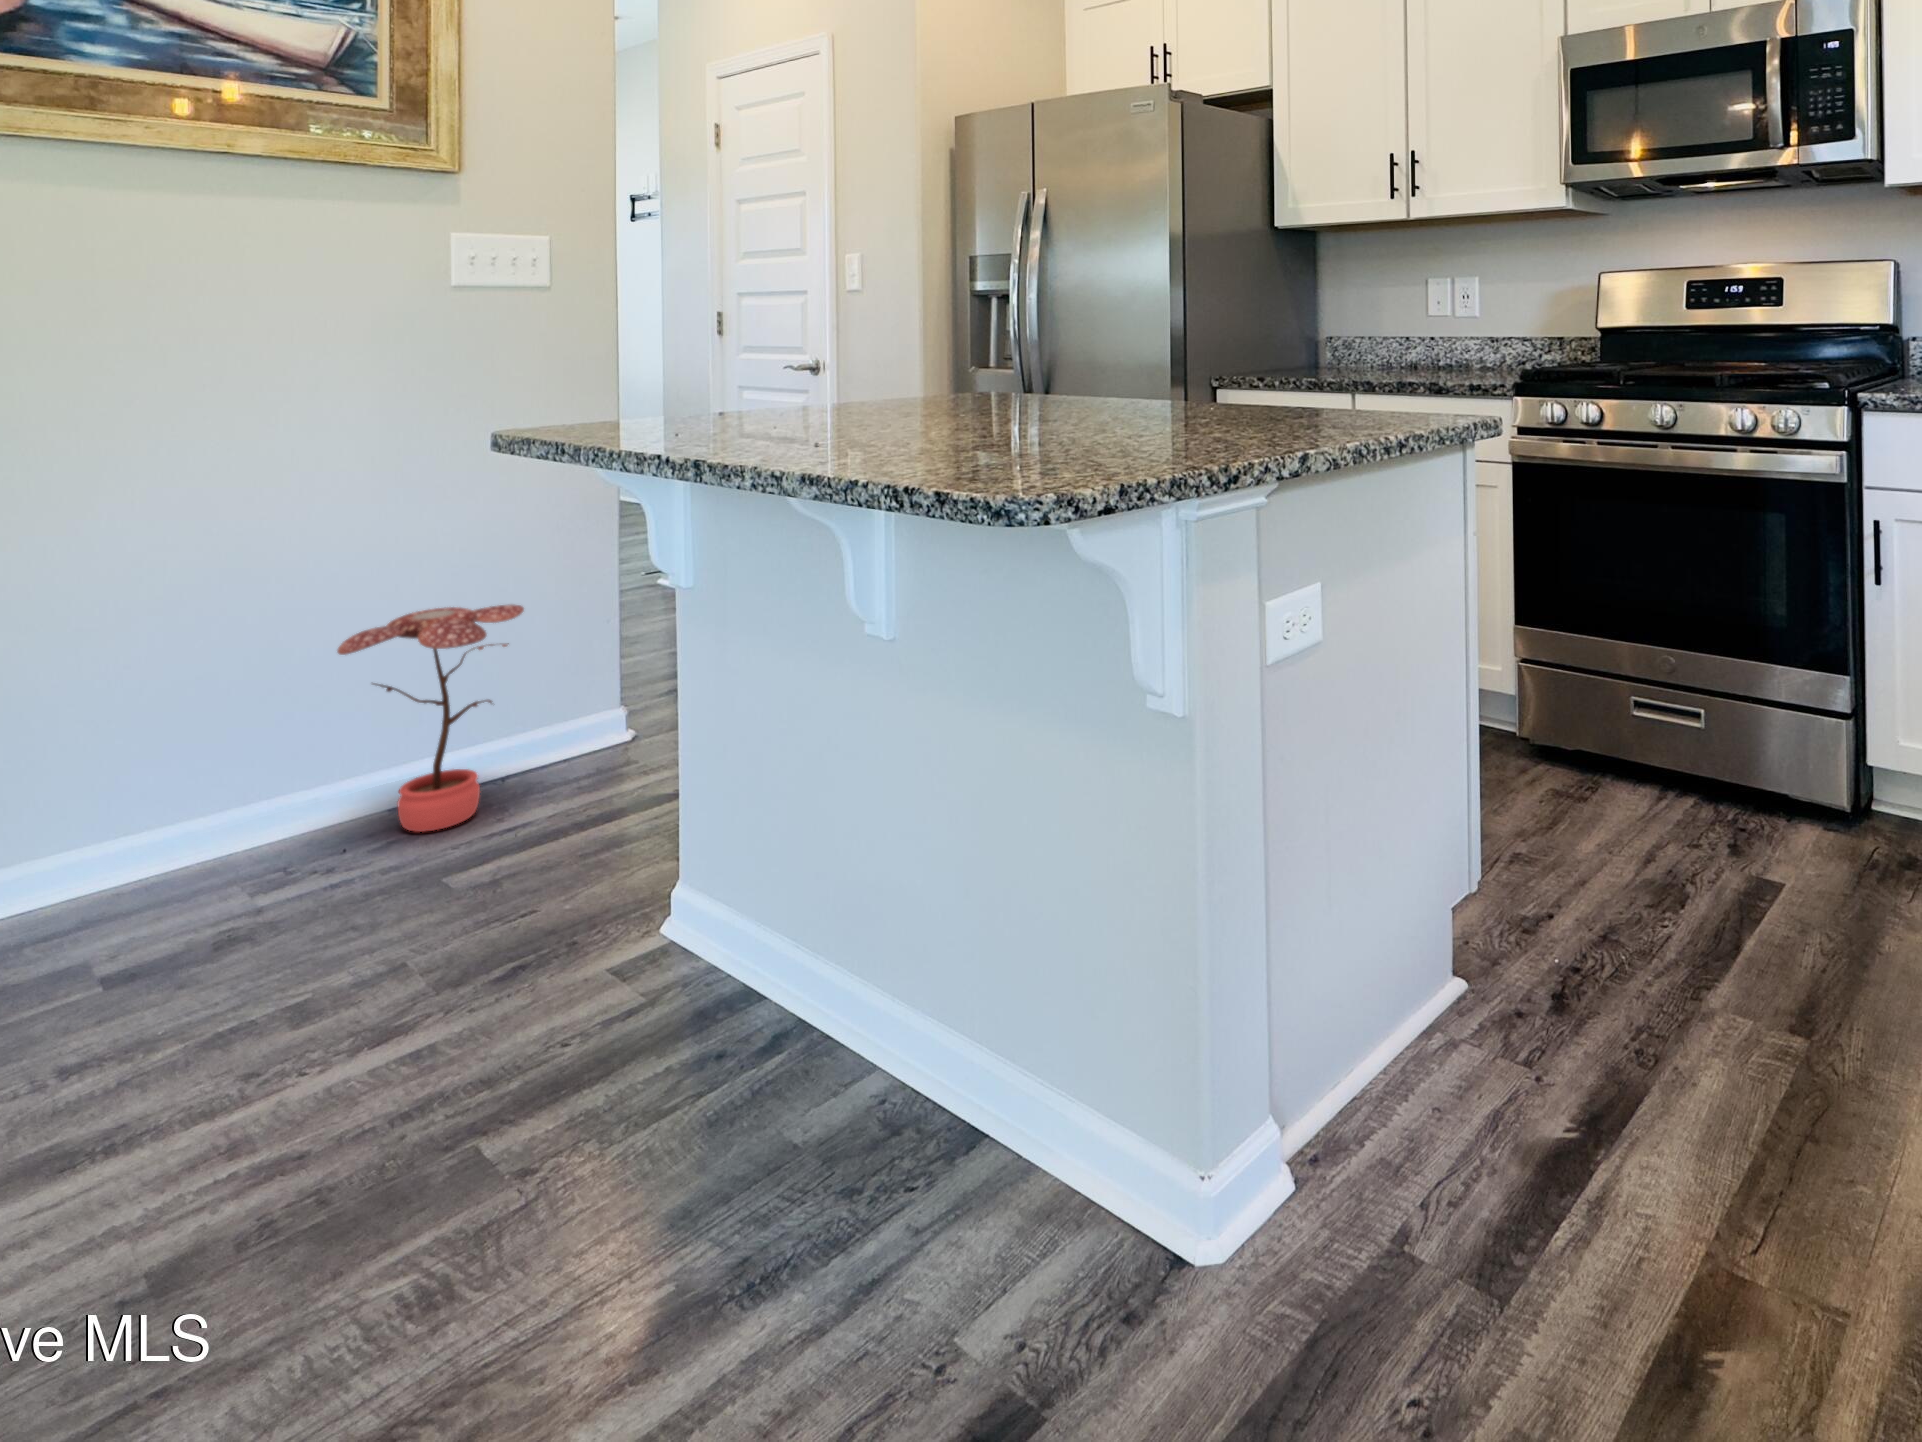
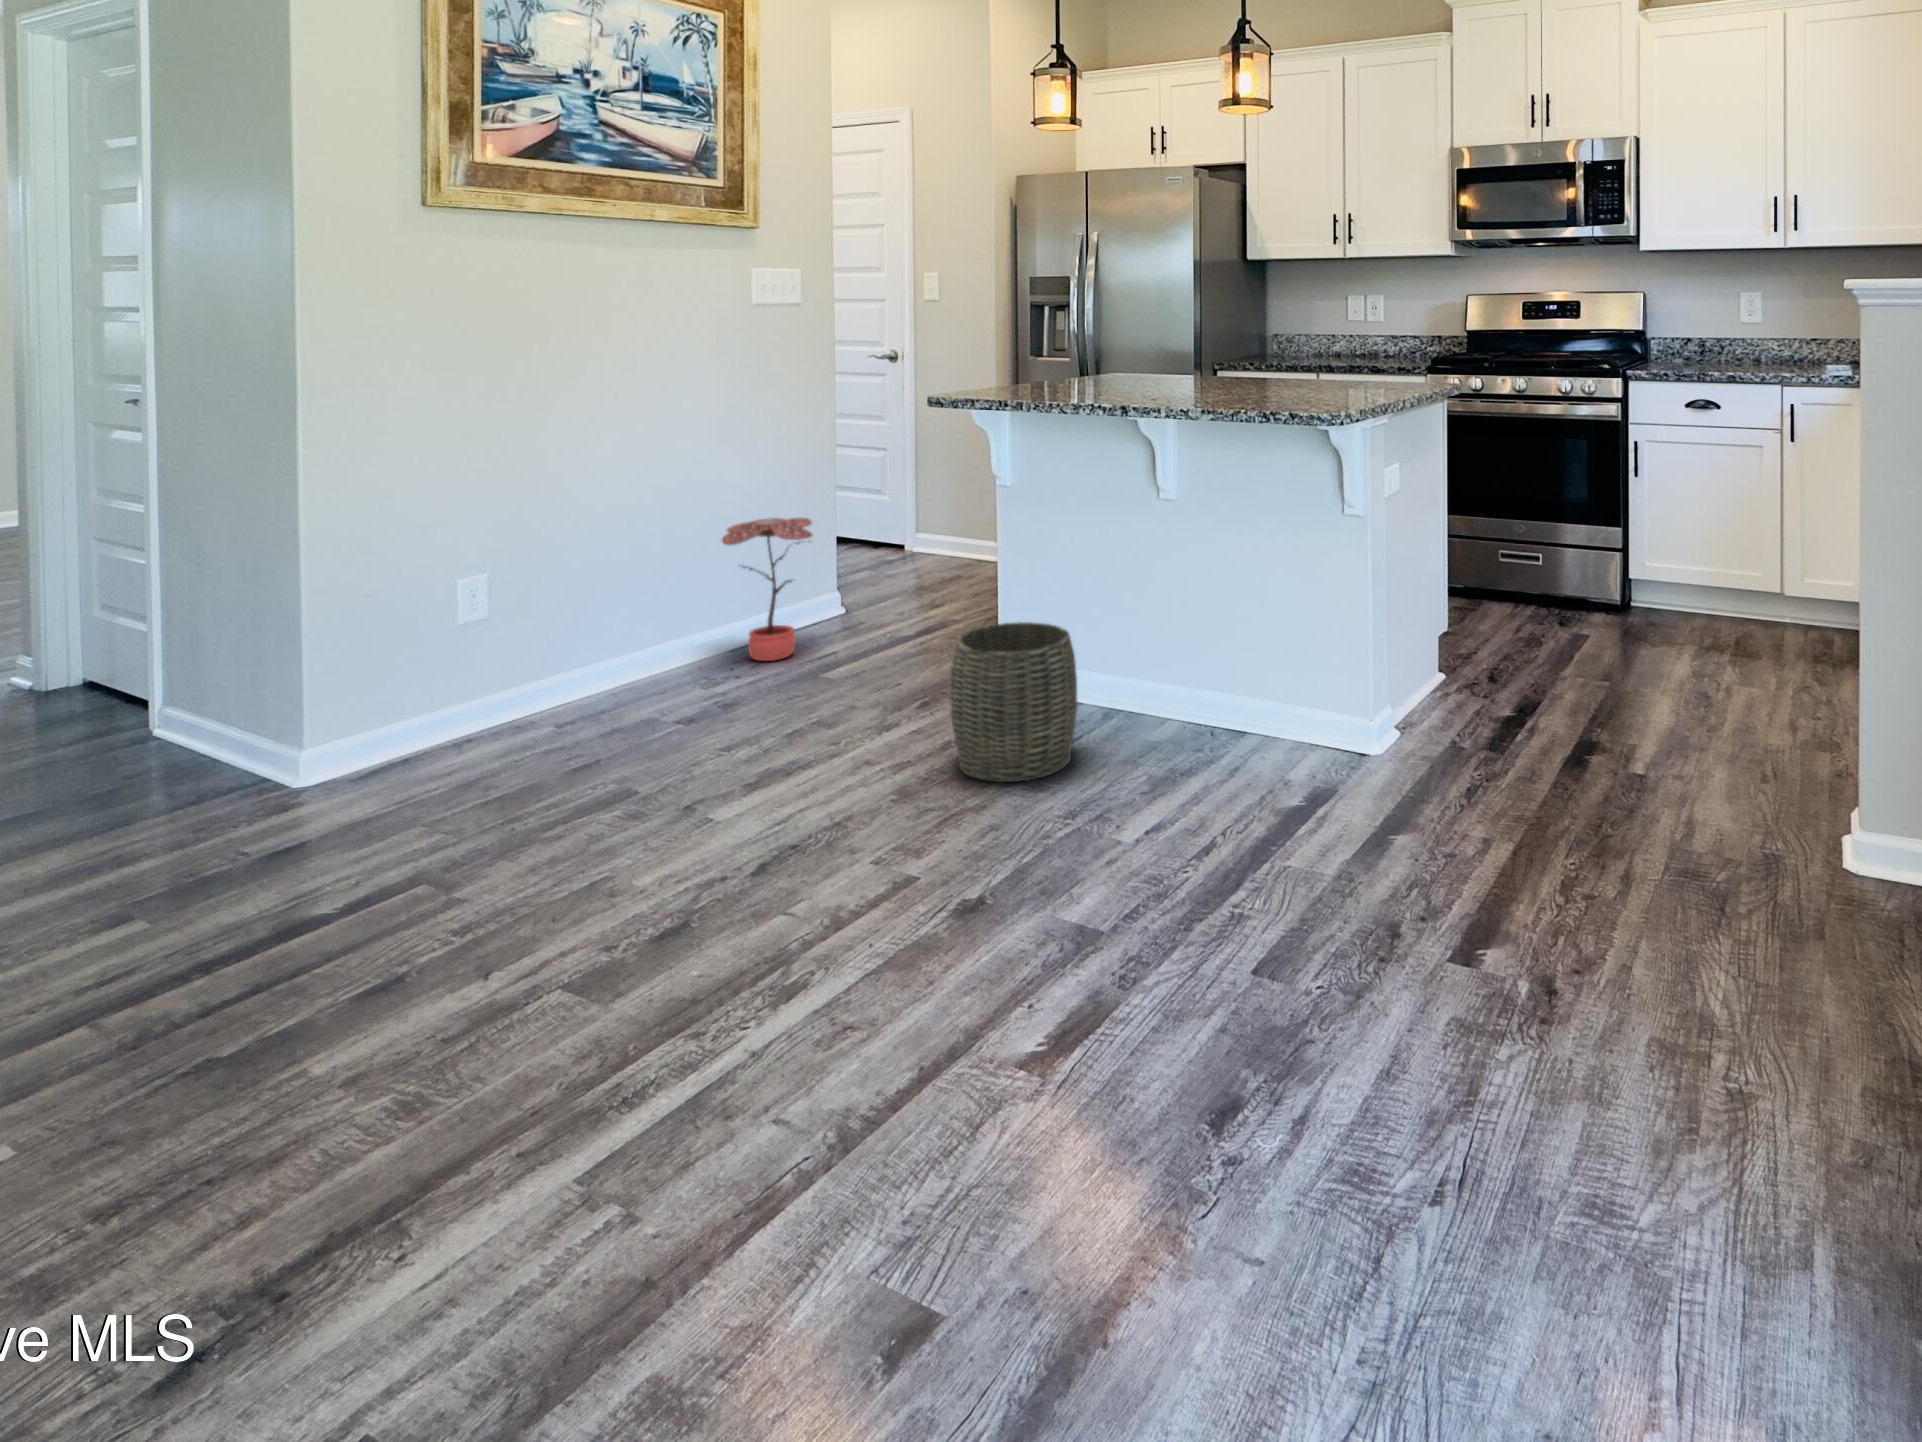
woven basket: none [298,881,605,1285] -> present [950,622,1077,782]

